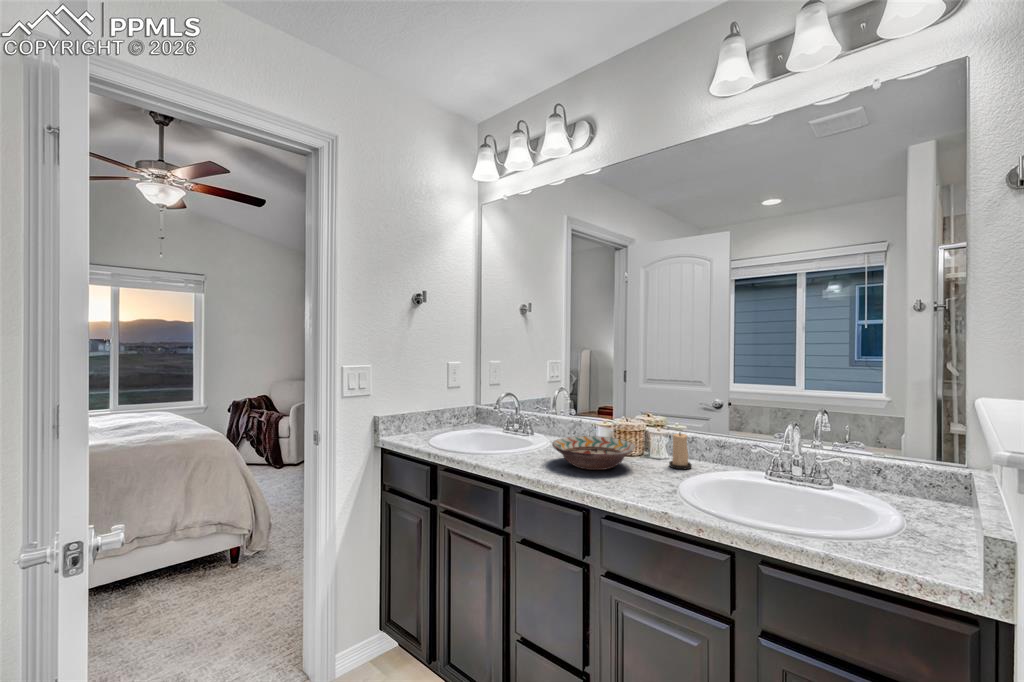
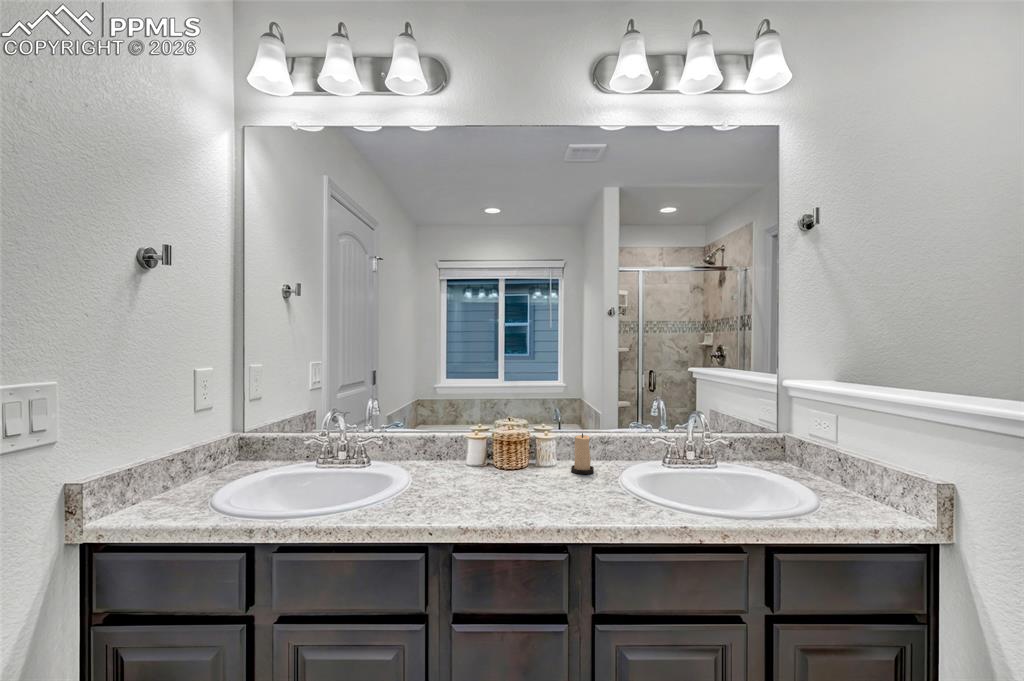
decorative bowl: present [552,436,635,470] -> none [461,451,564,497]

